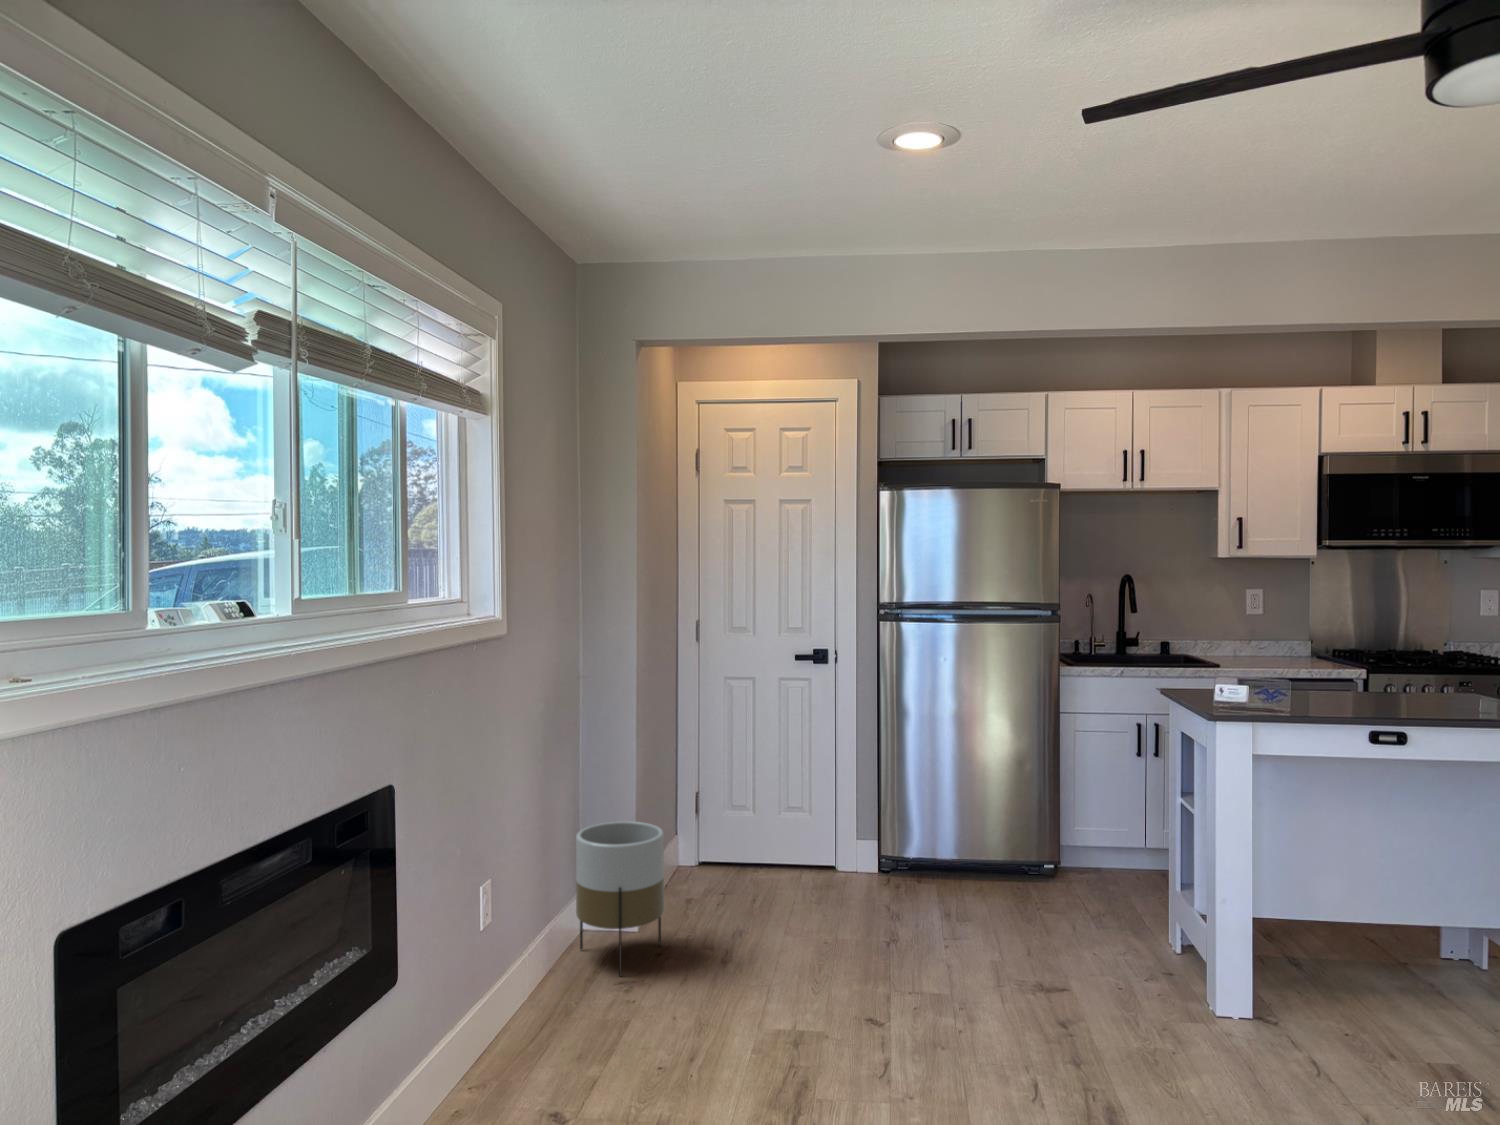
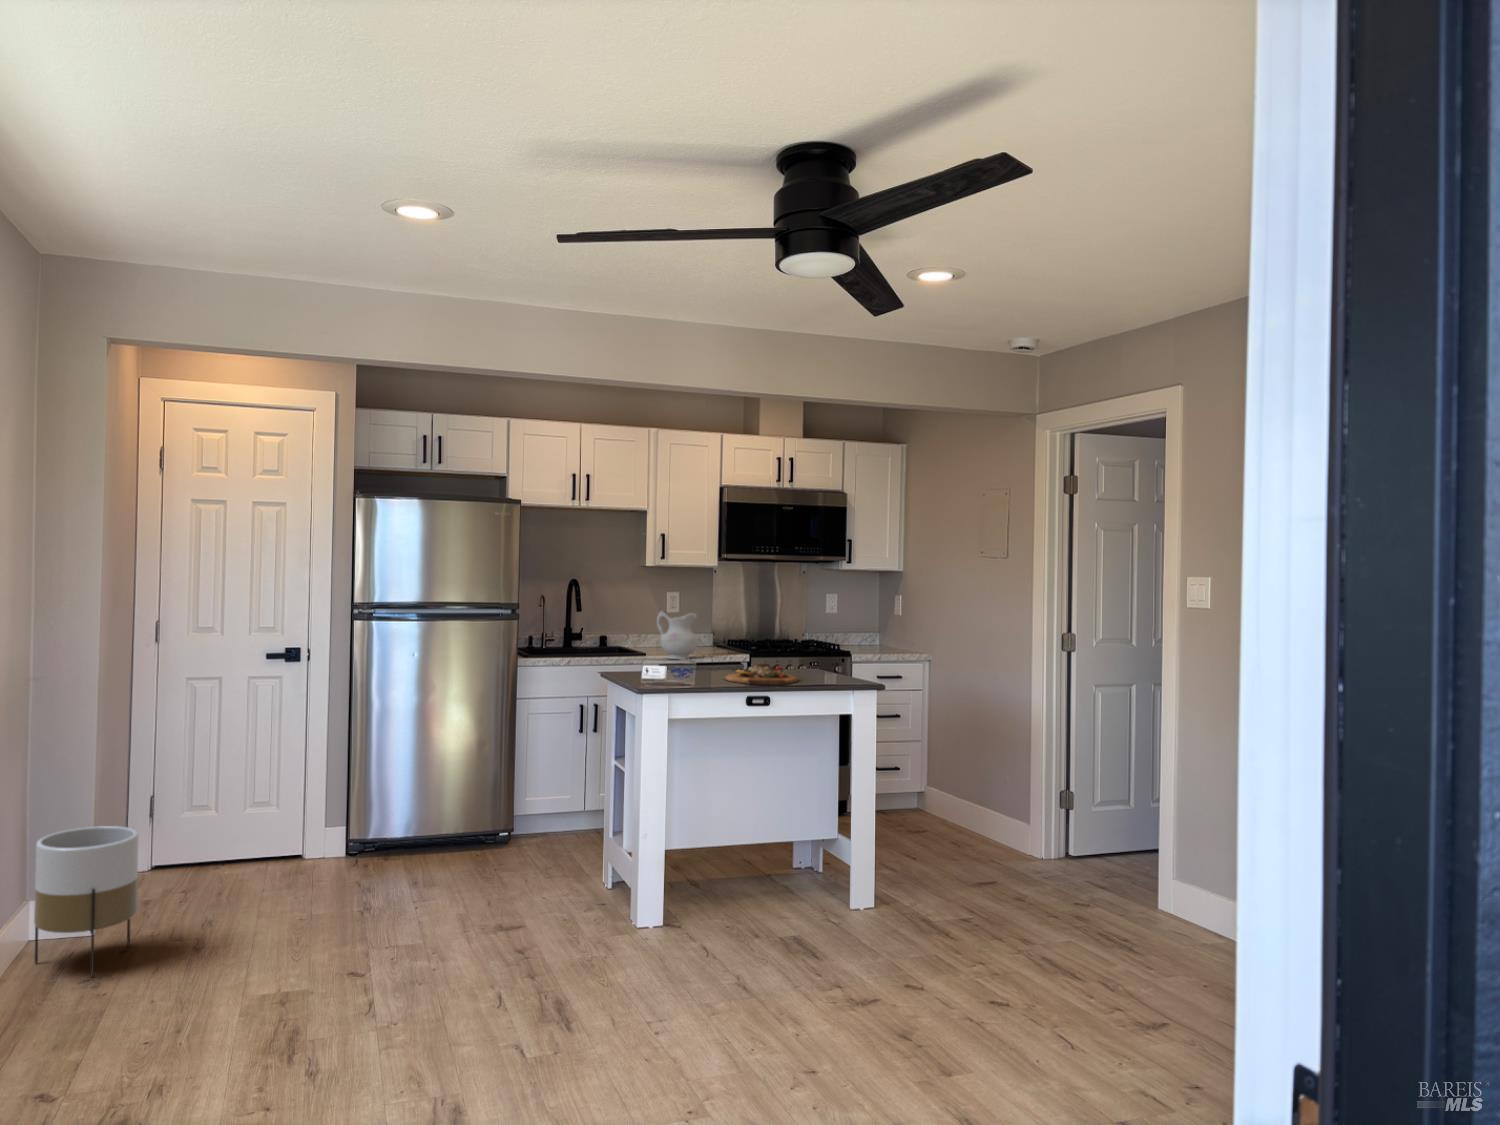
ceramic pitcher: none [1235,611,1293,674] -> present [657,611,698,659]
cutting board: none [1341,684,1462,717] -> present [725,664,798,685]

